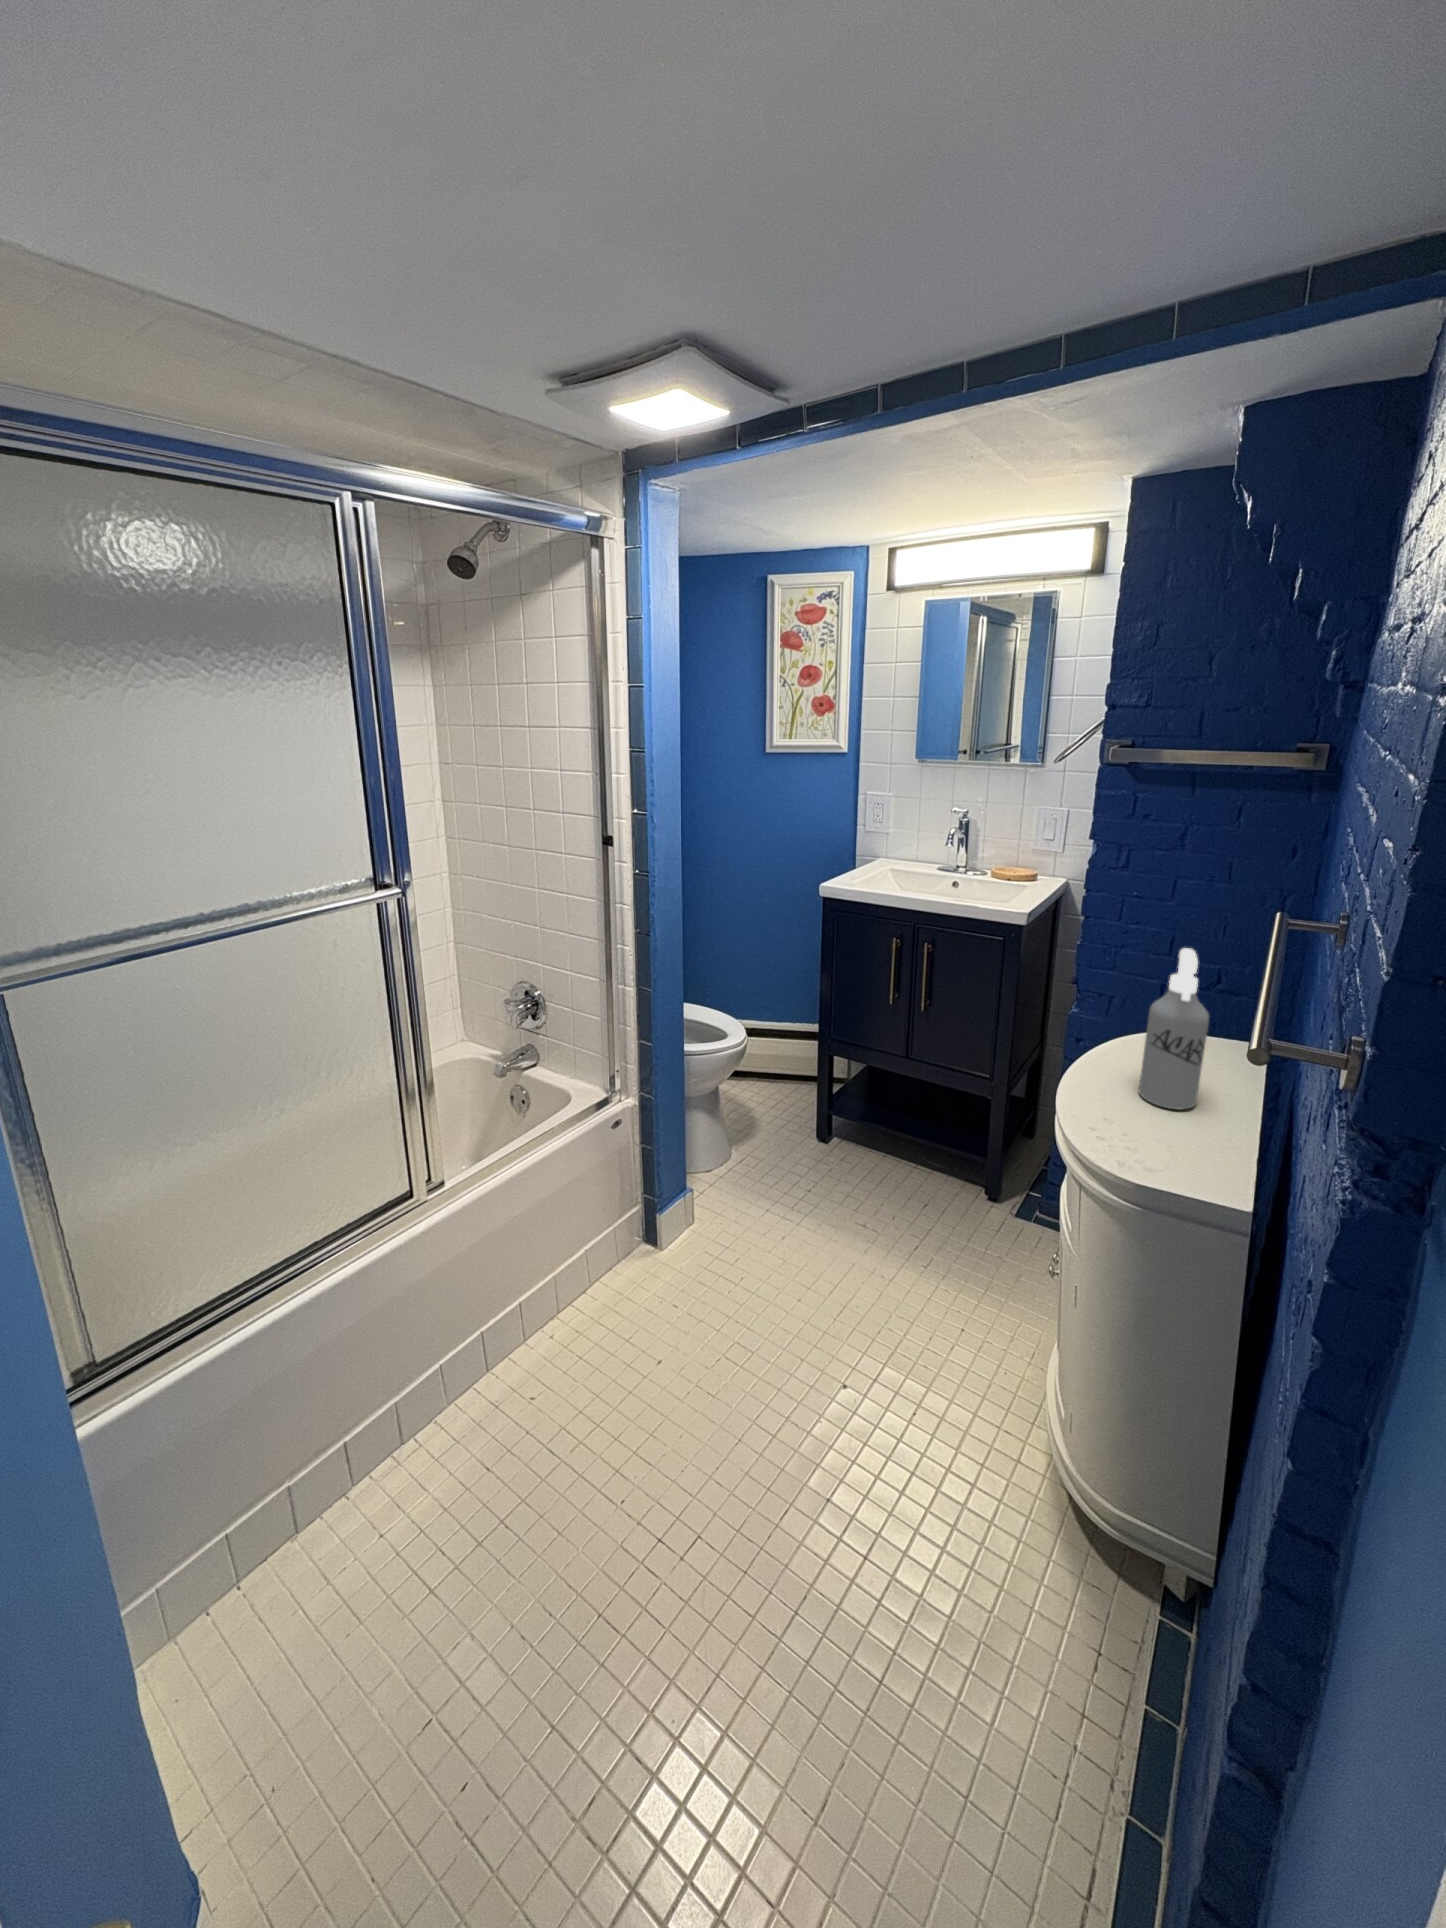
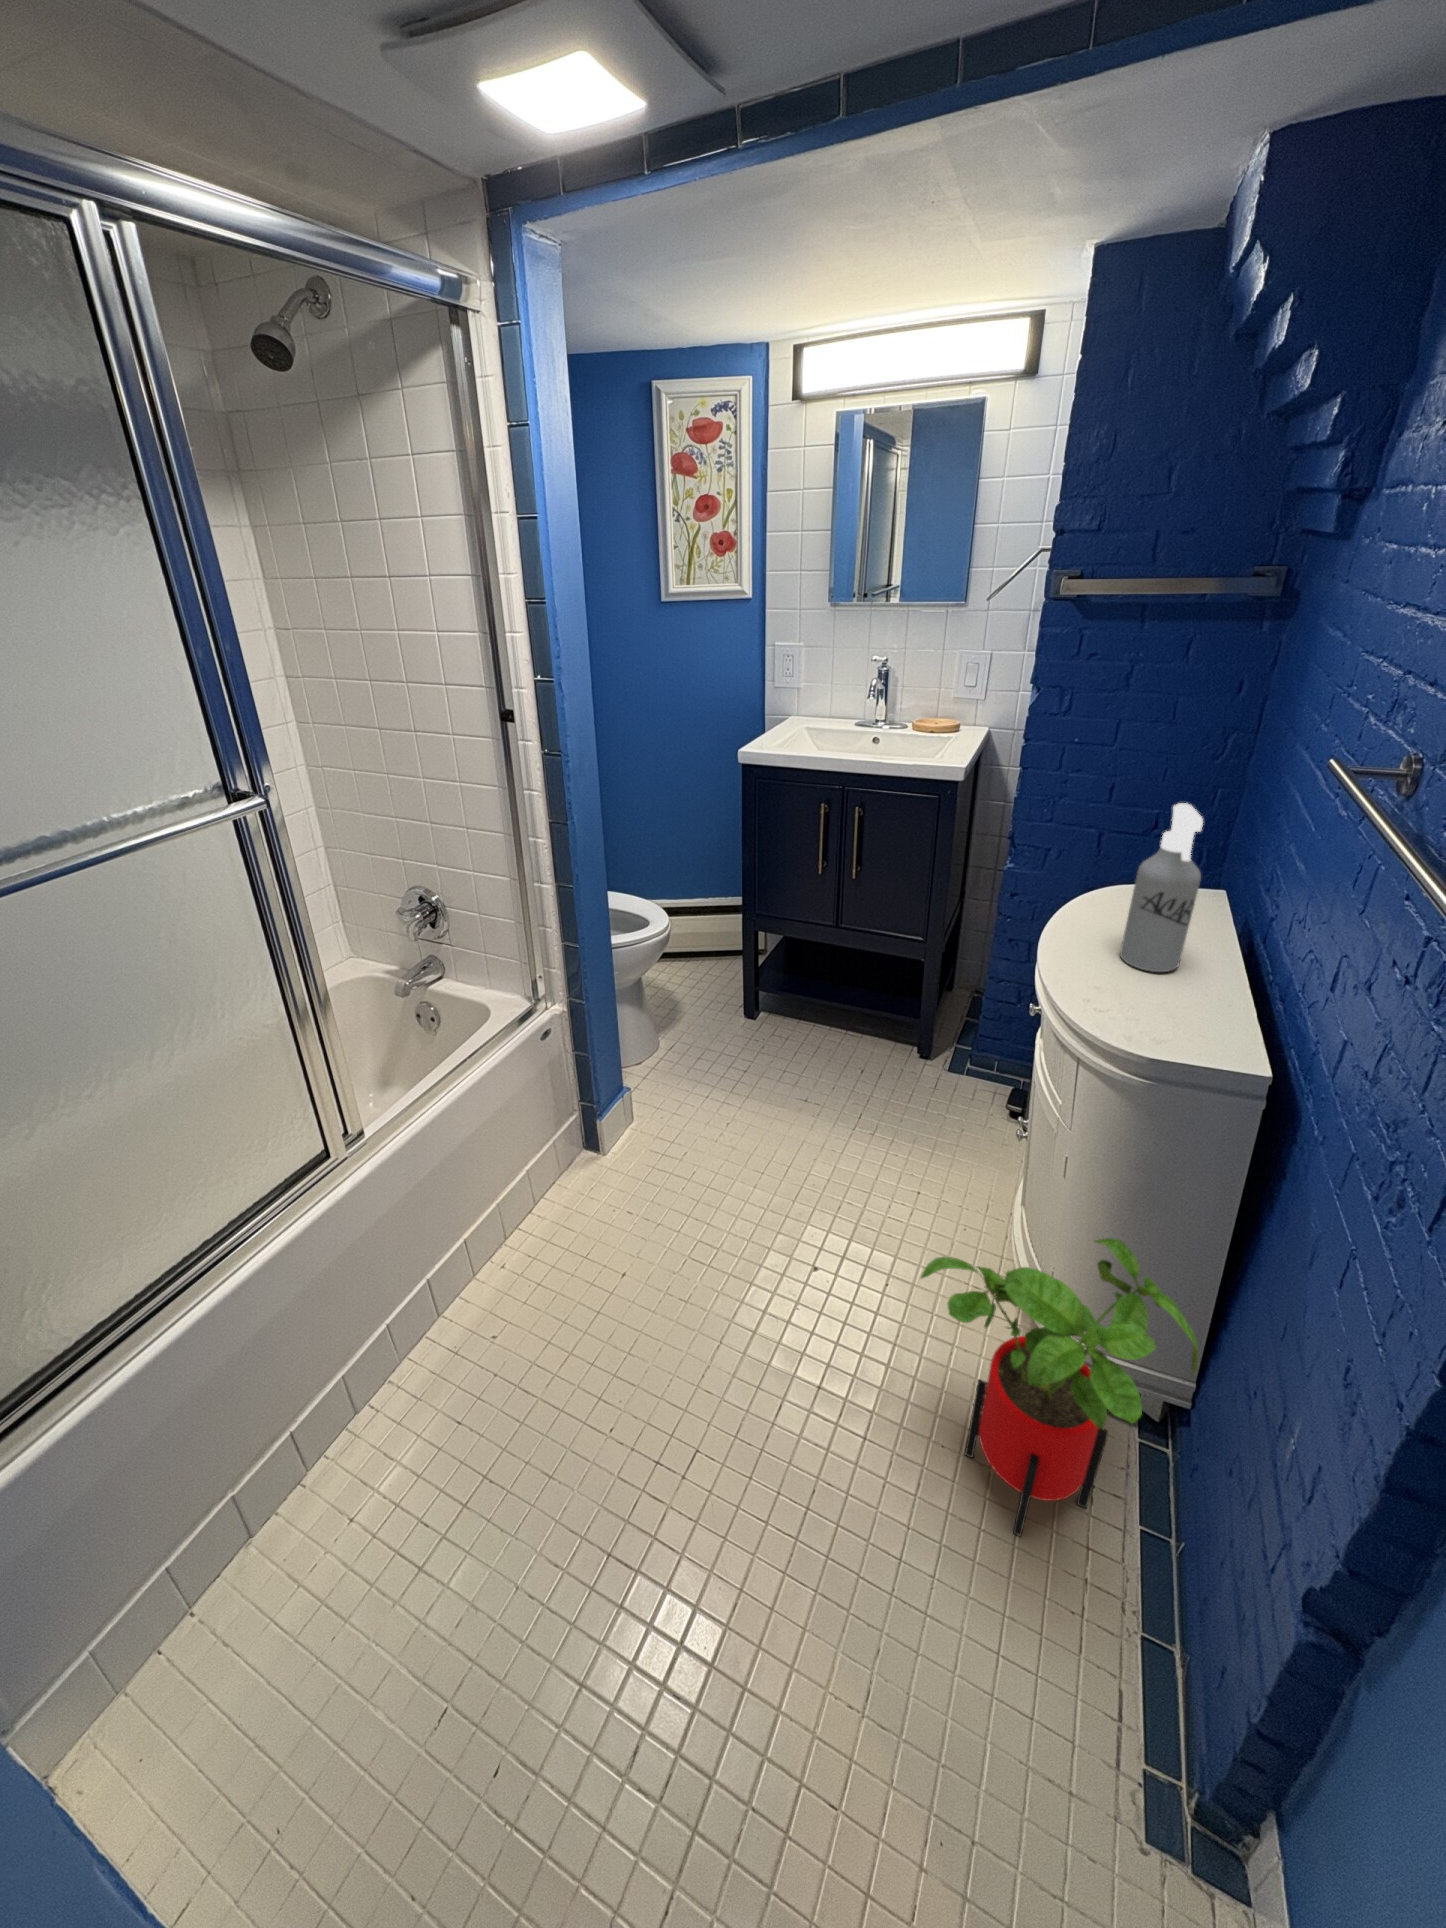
house plant: none [916,1364,1190,1687] -> present [921,1238,1198,1536]

